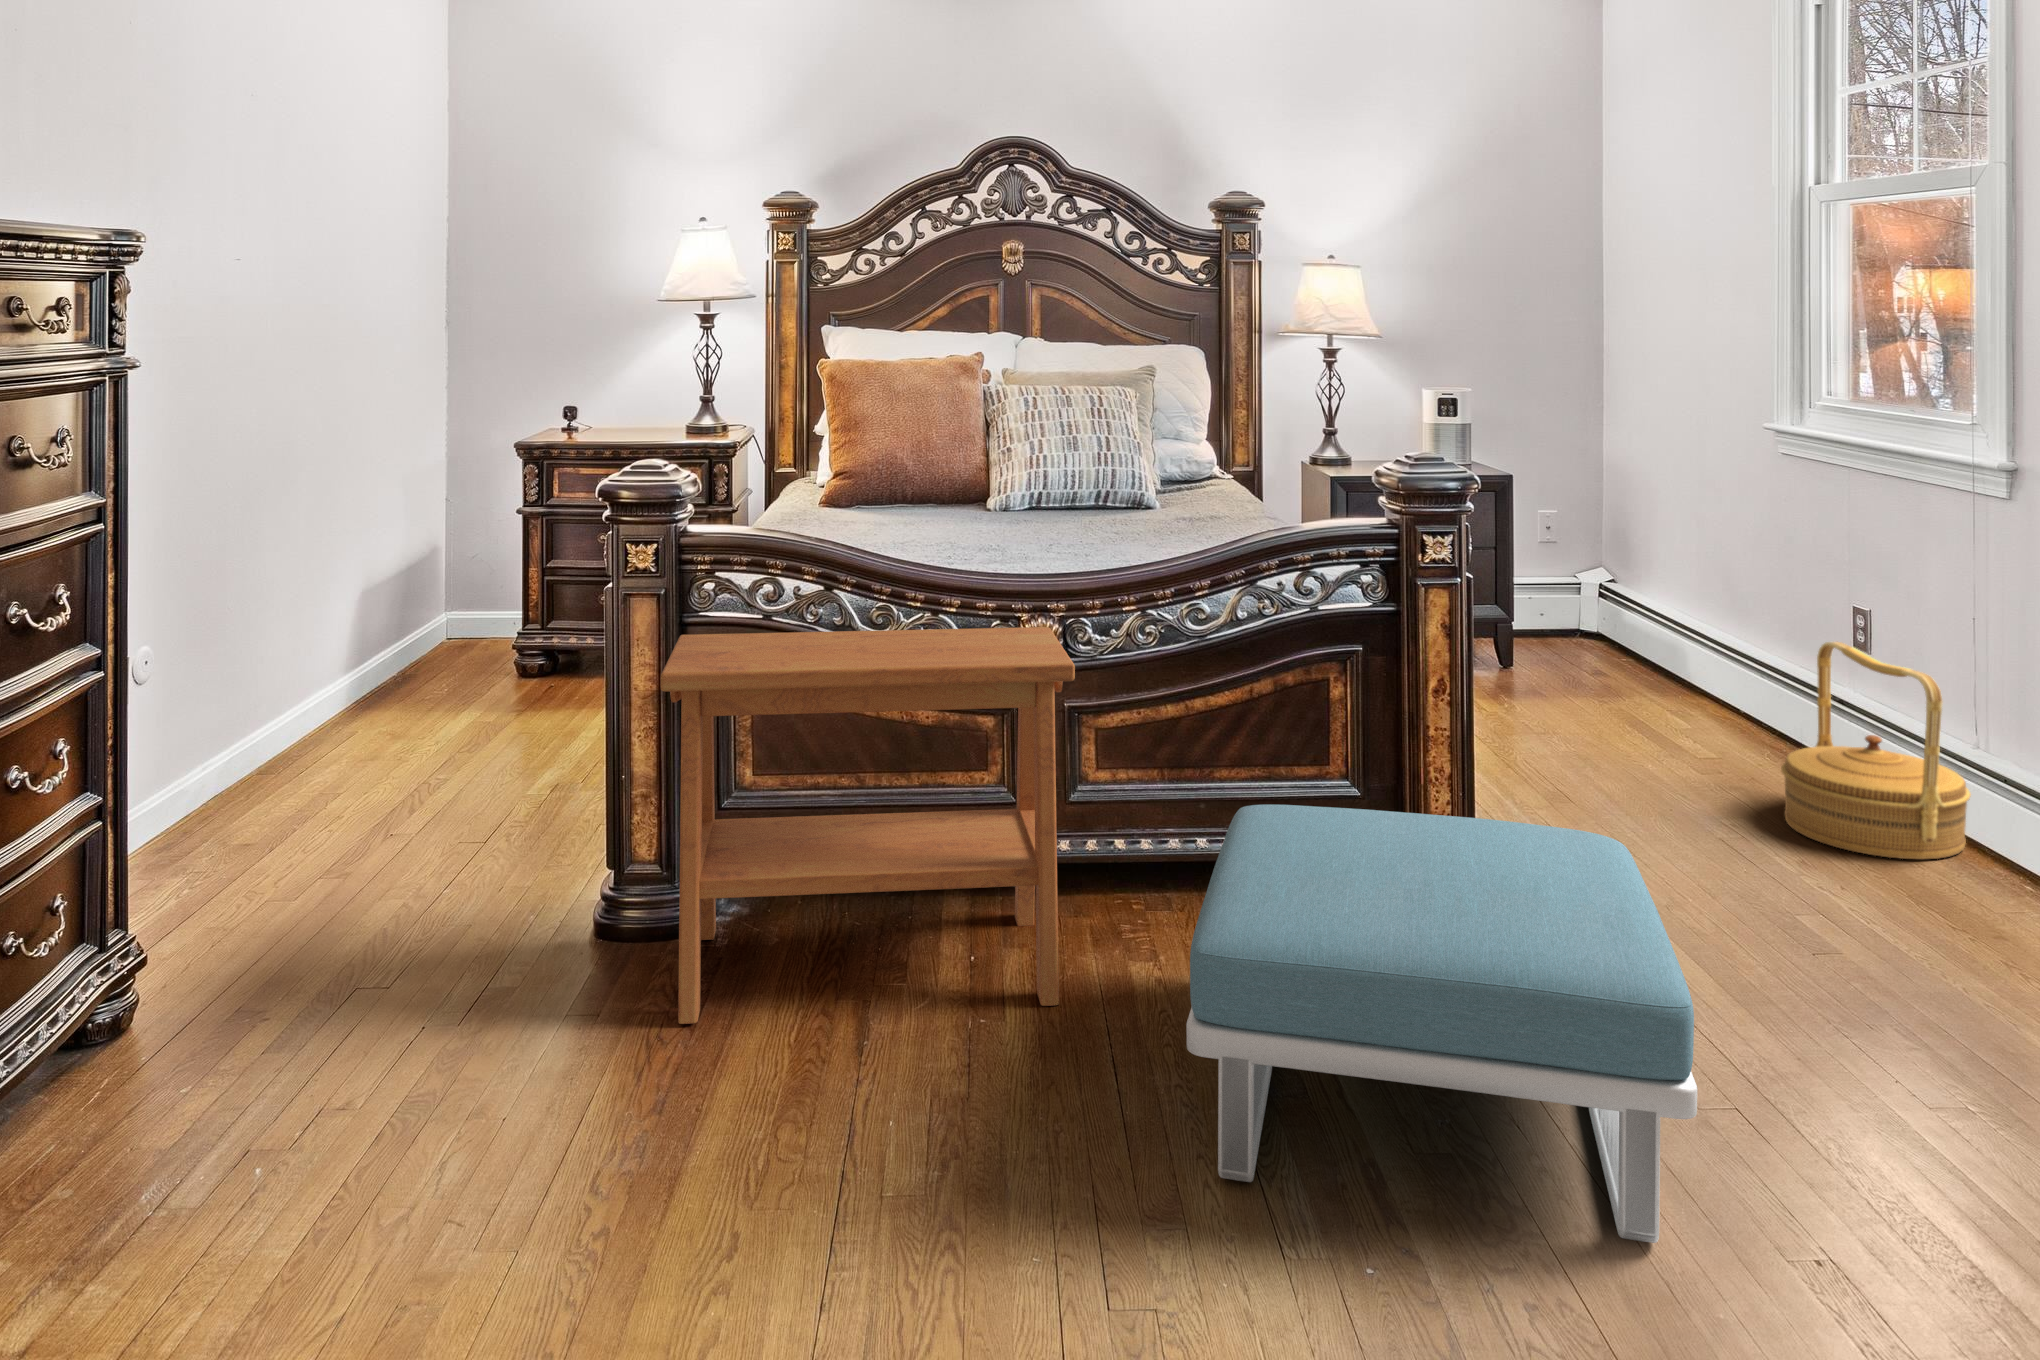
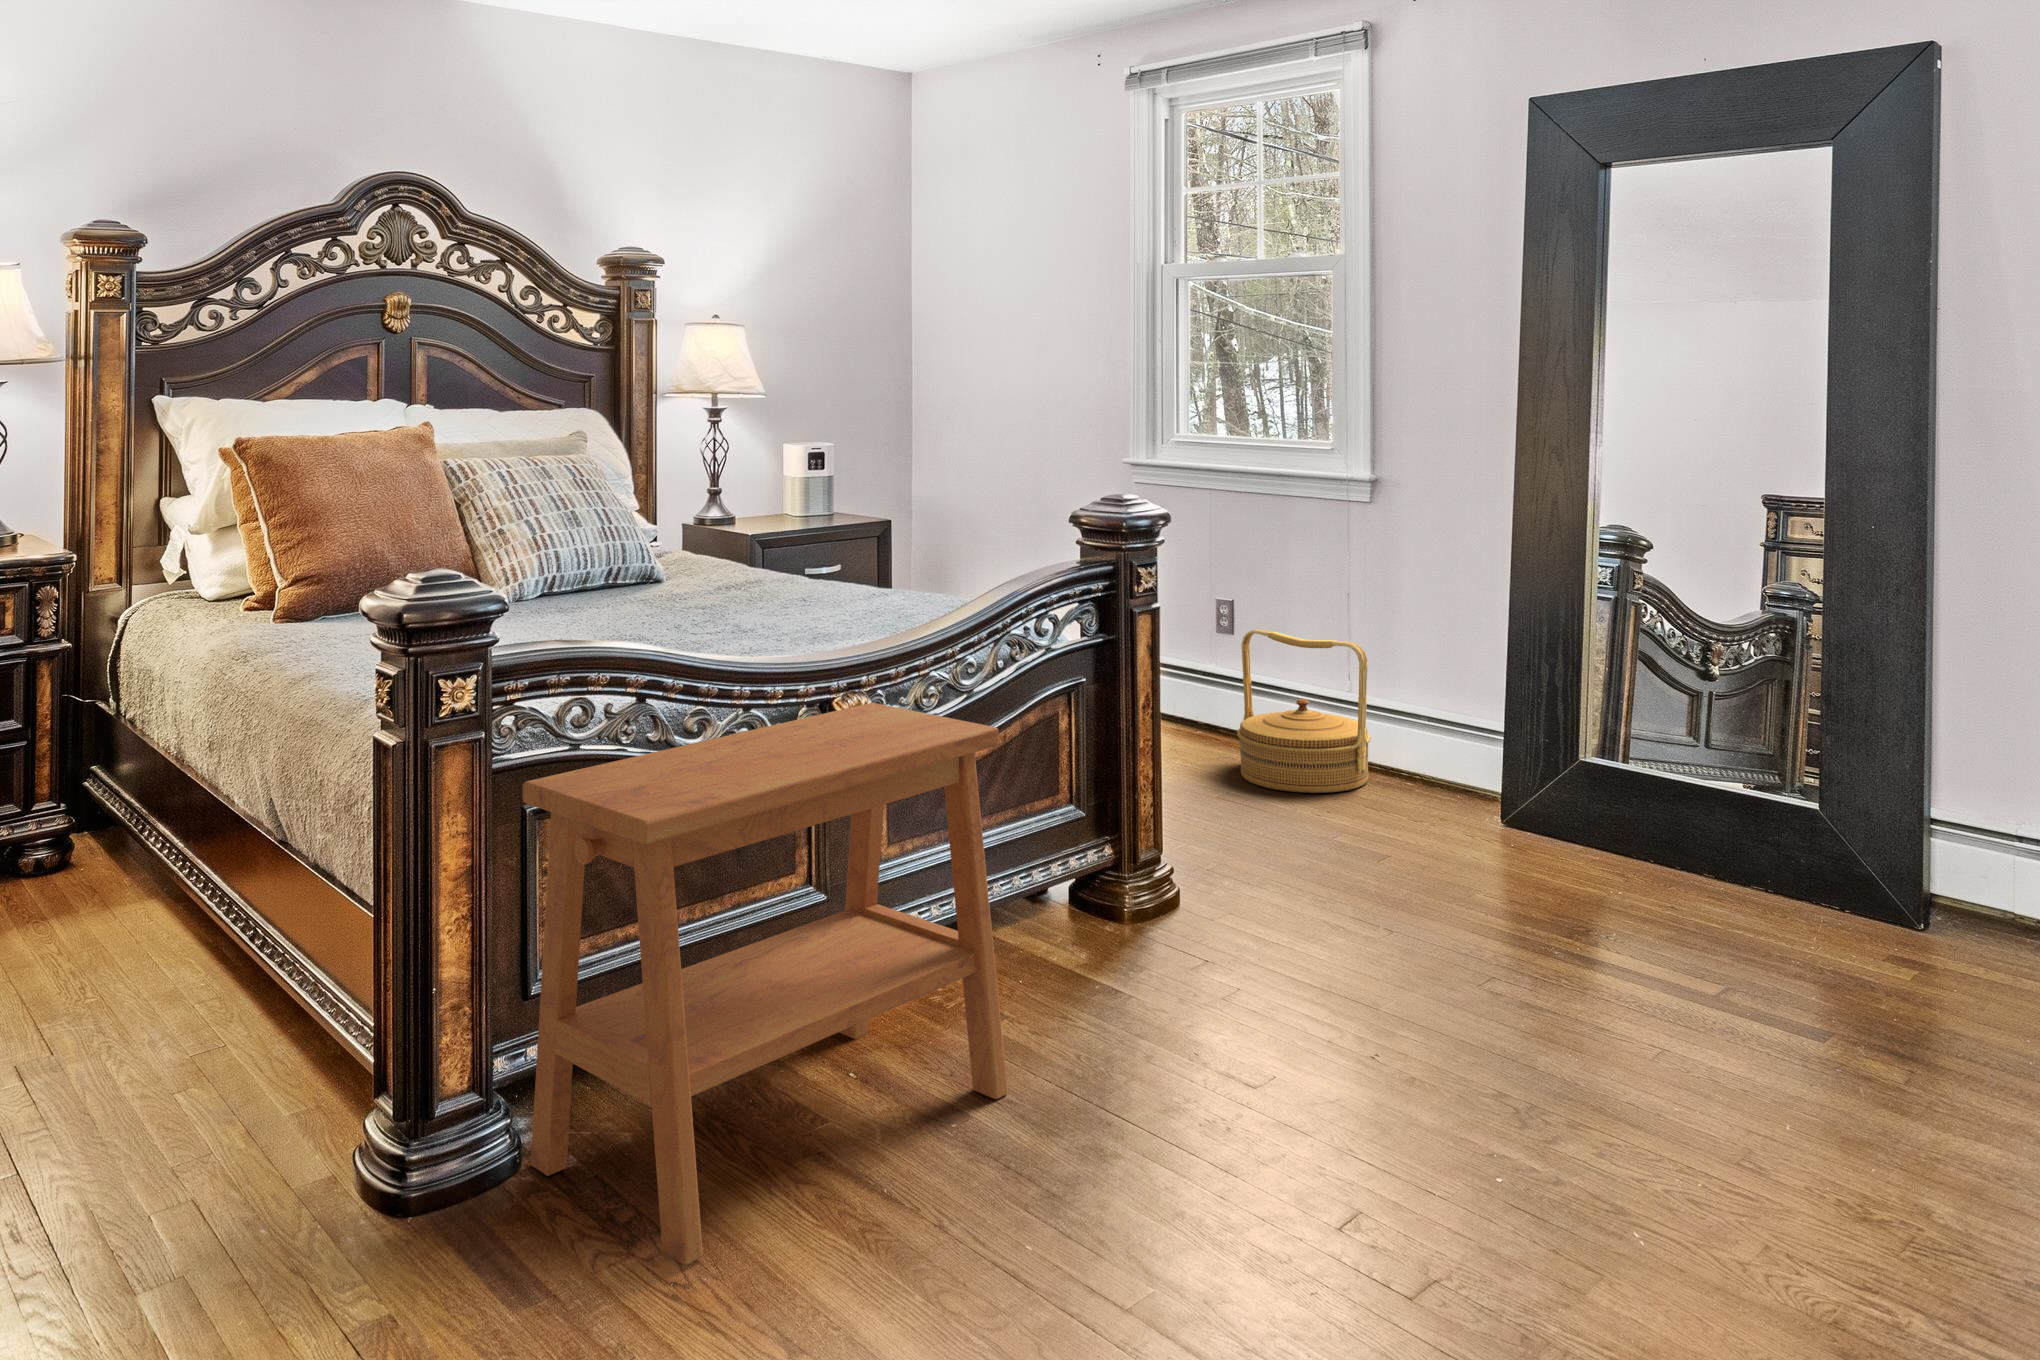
footstool: present [1186,804,1698,1243] -> none [1100,797,1641,1171]

